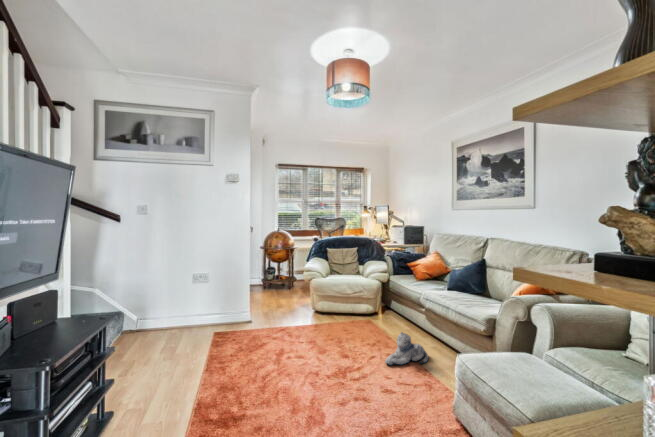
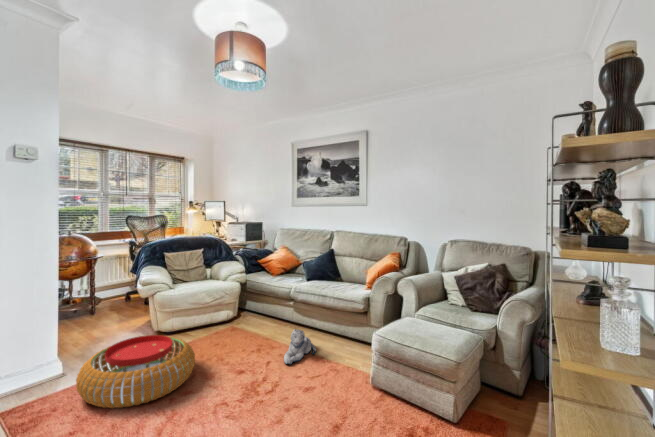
pouf: none [236,308,315,356] -> present [76,335,195,408]

